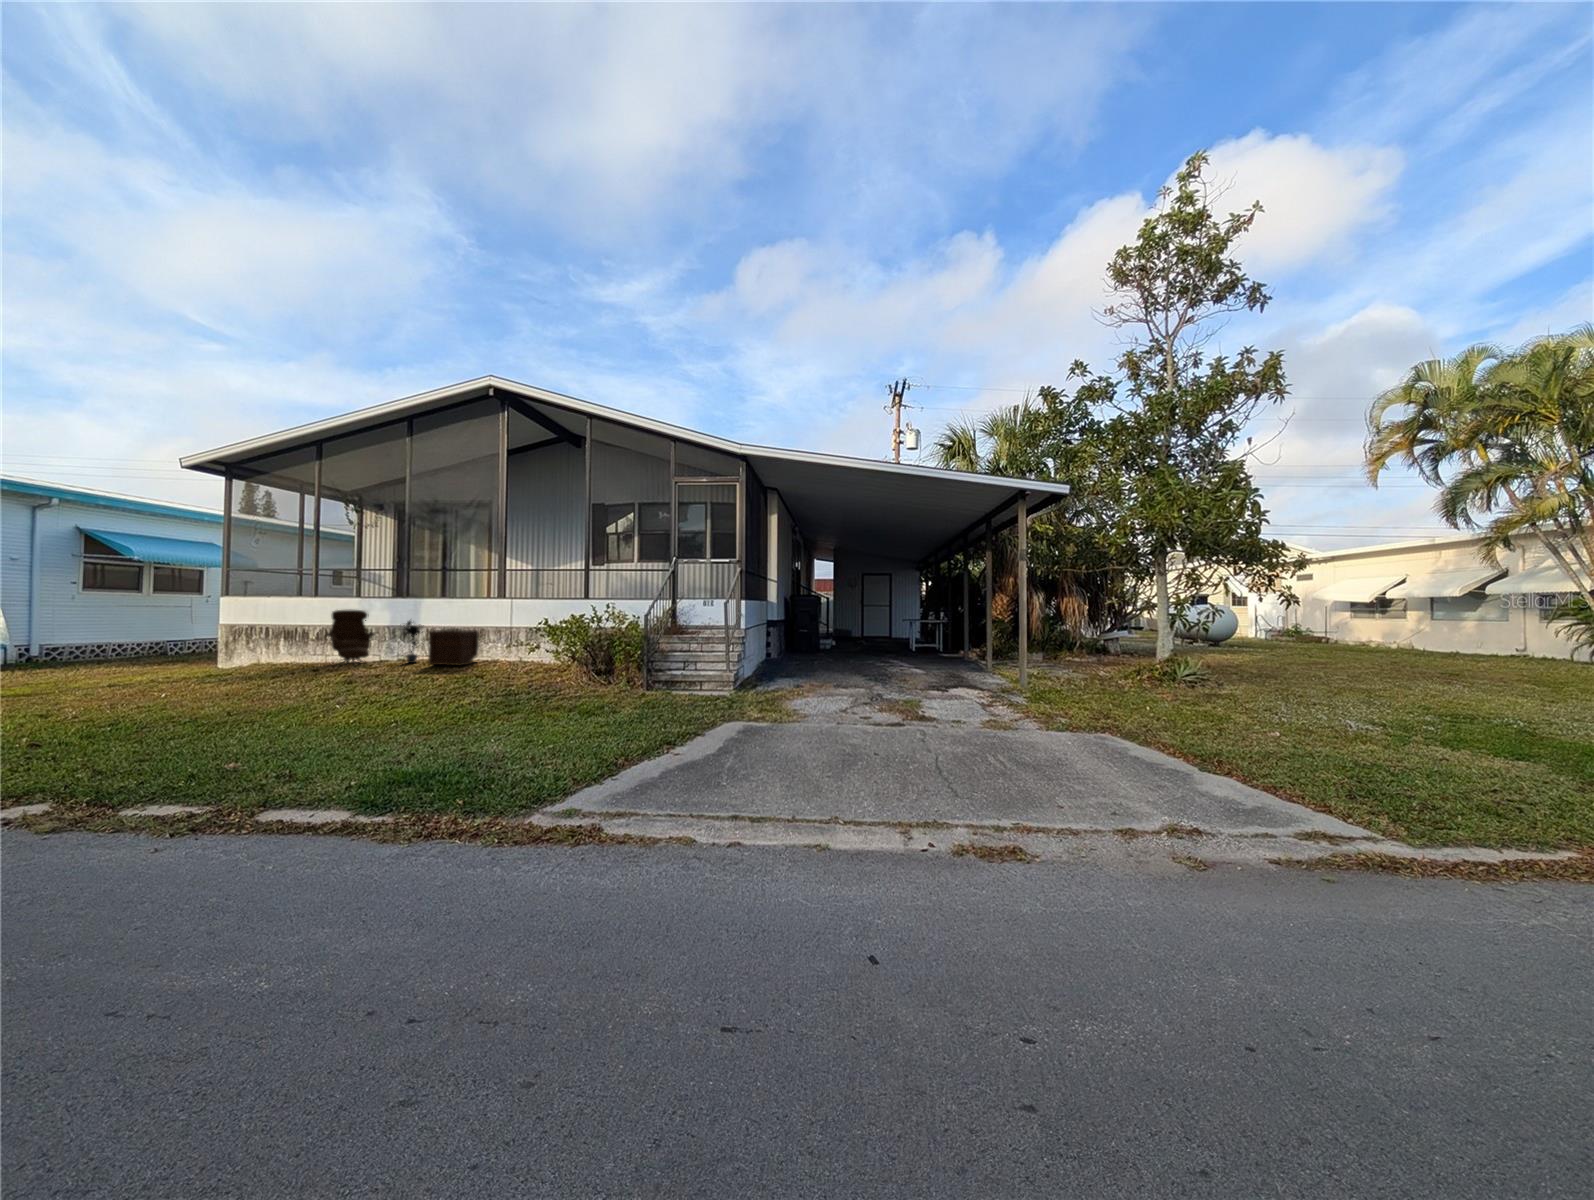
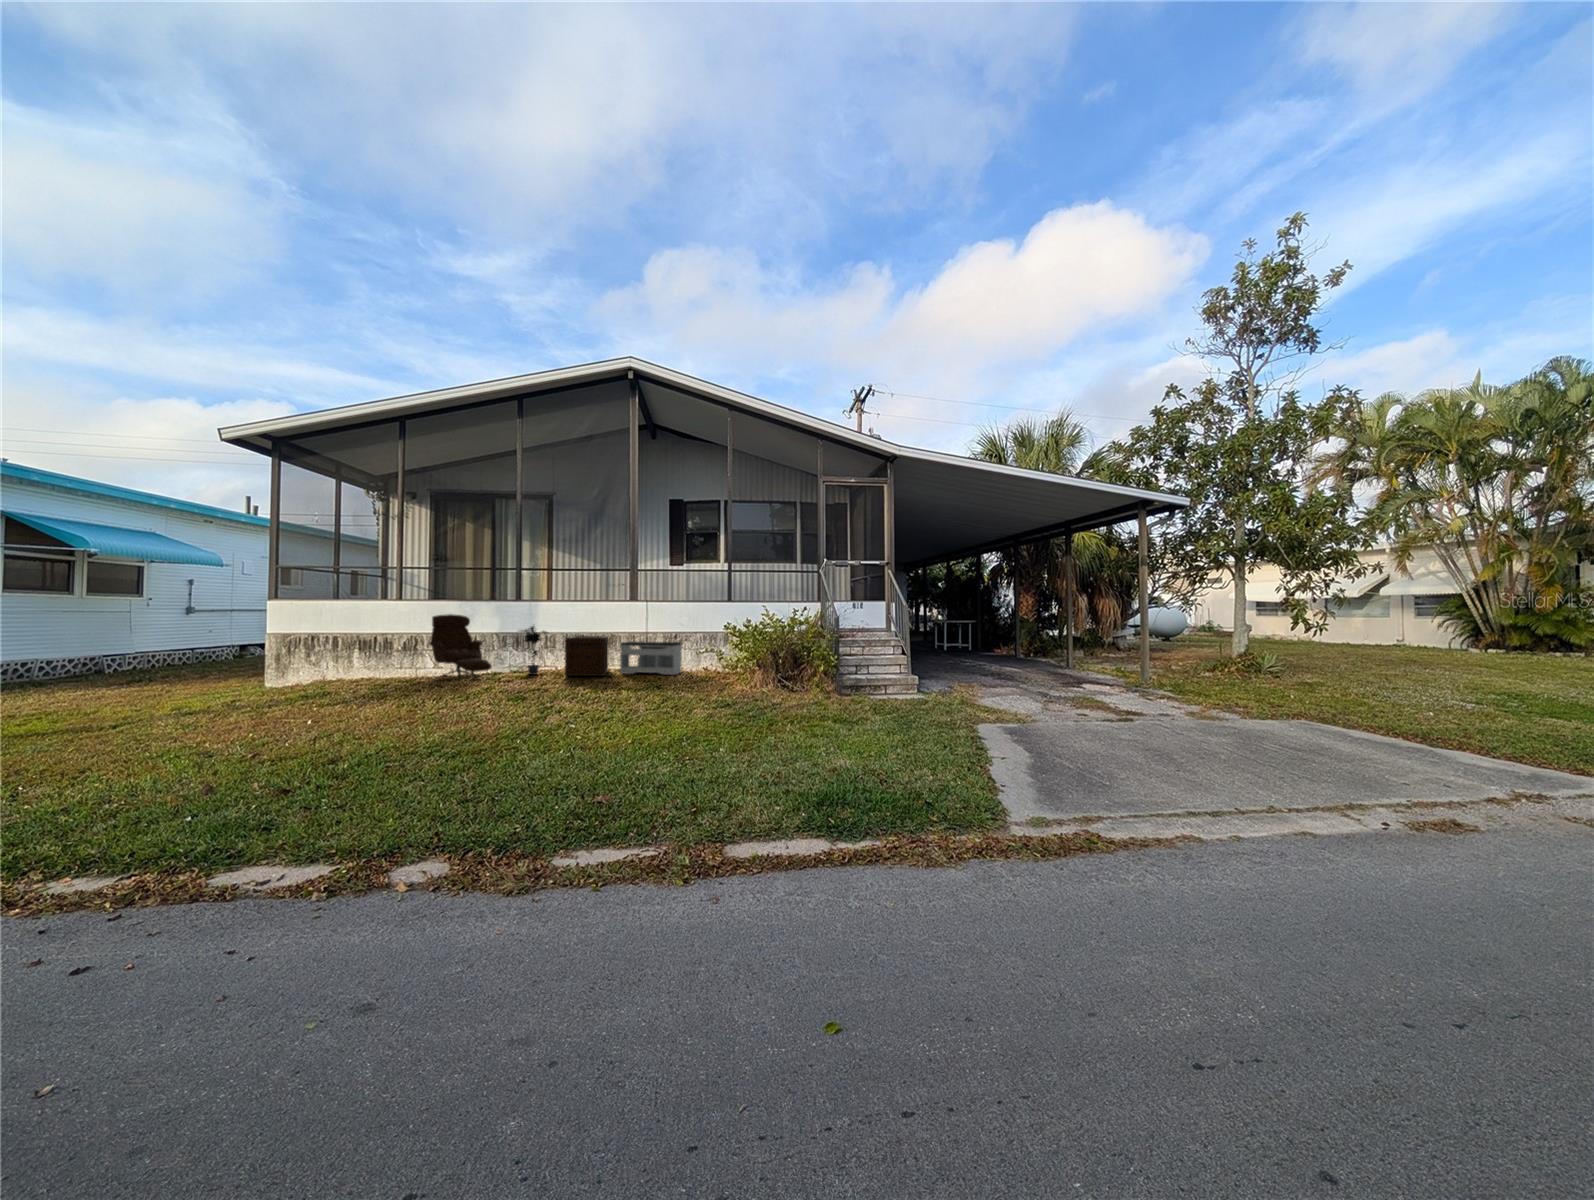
bench: none [481,635,537,666] -> present [620,641,682,675]

